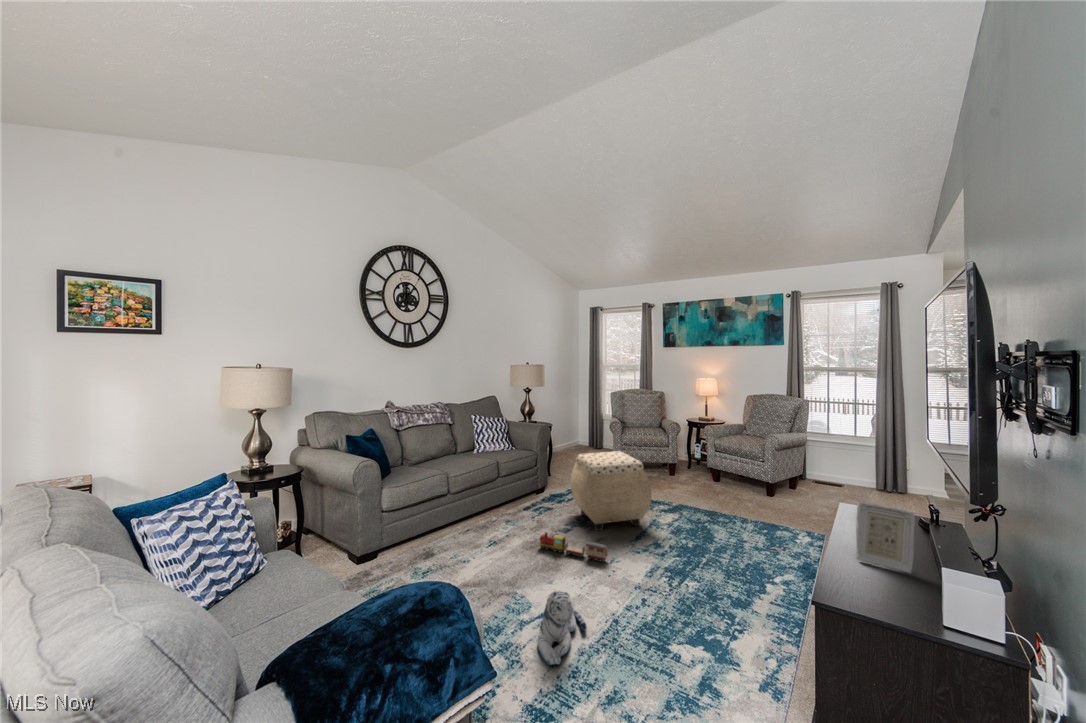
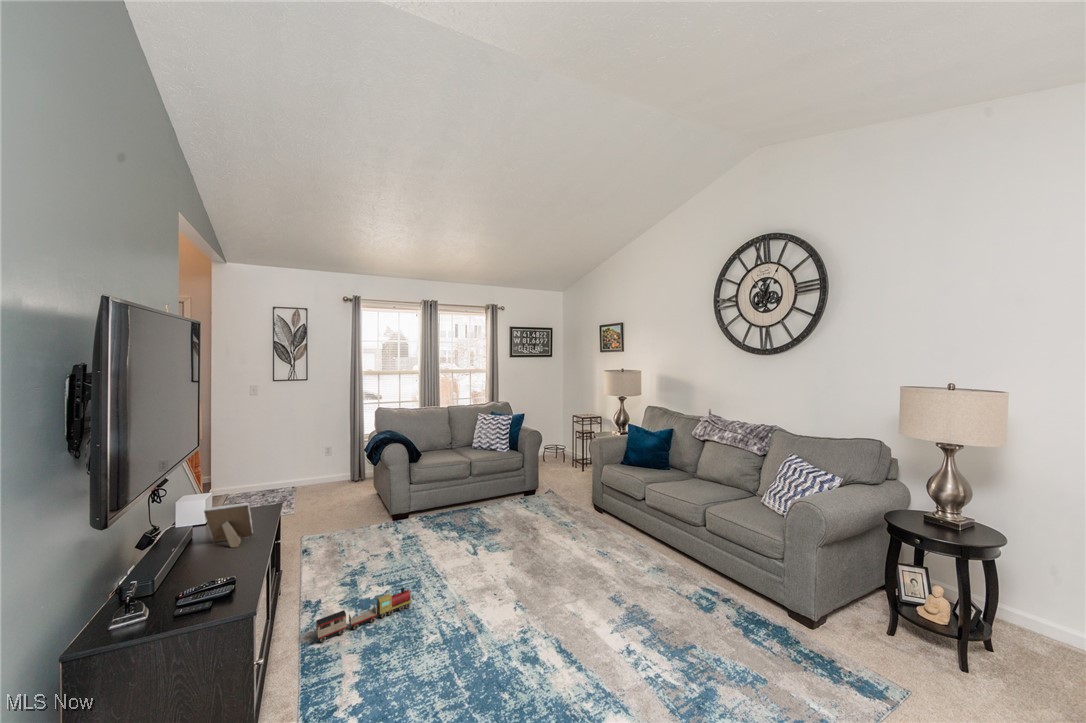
ottoman: present [571,451,652,531] -> none [583,525,701,676]
toy train: present [540,532,608,562] -> present [316,588,412,642]
plush toy: present [538,591,586,665] -> none [426,518,469,562]

